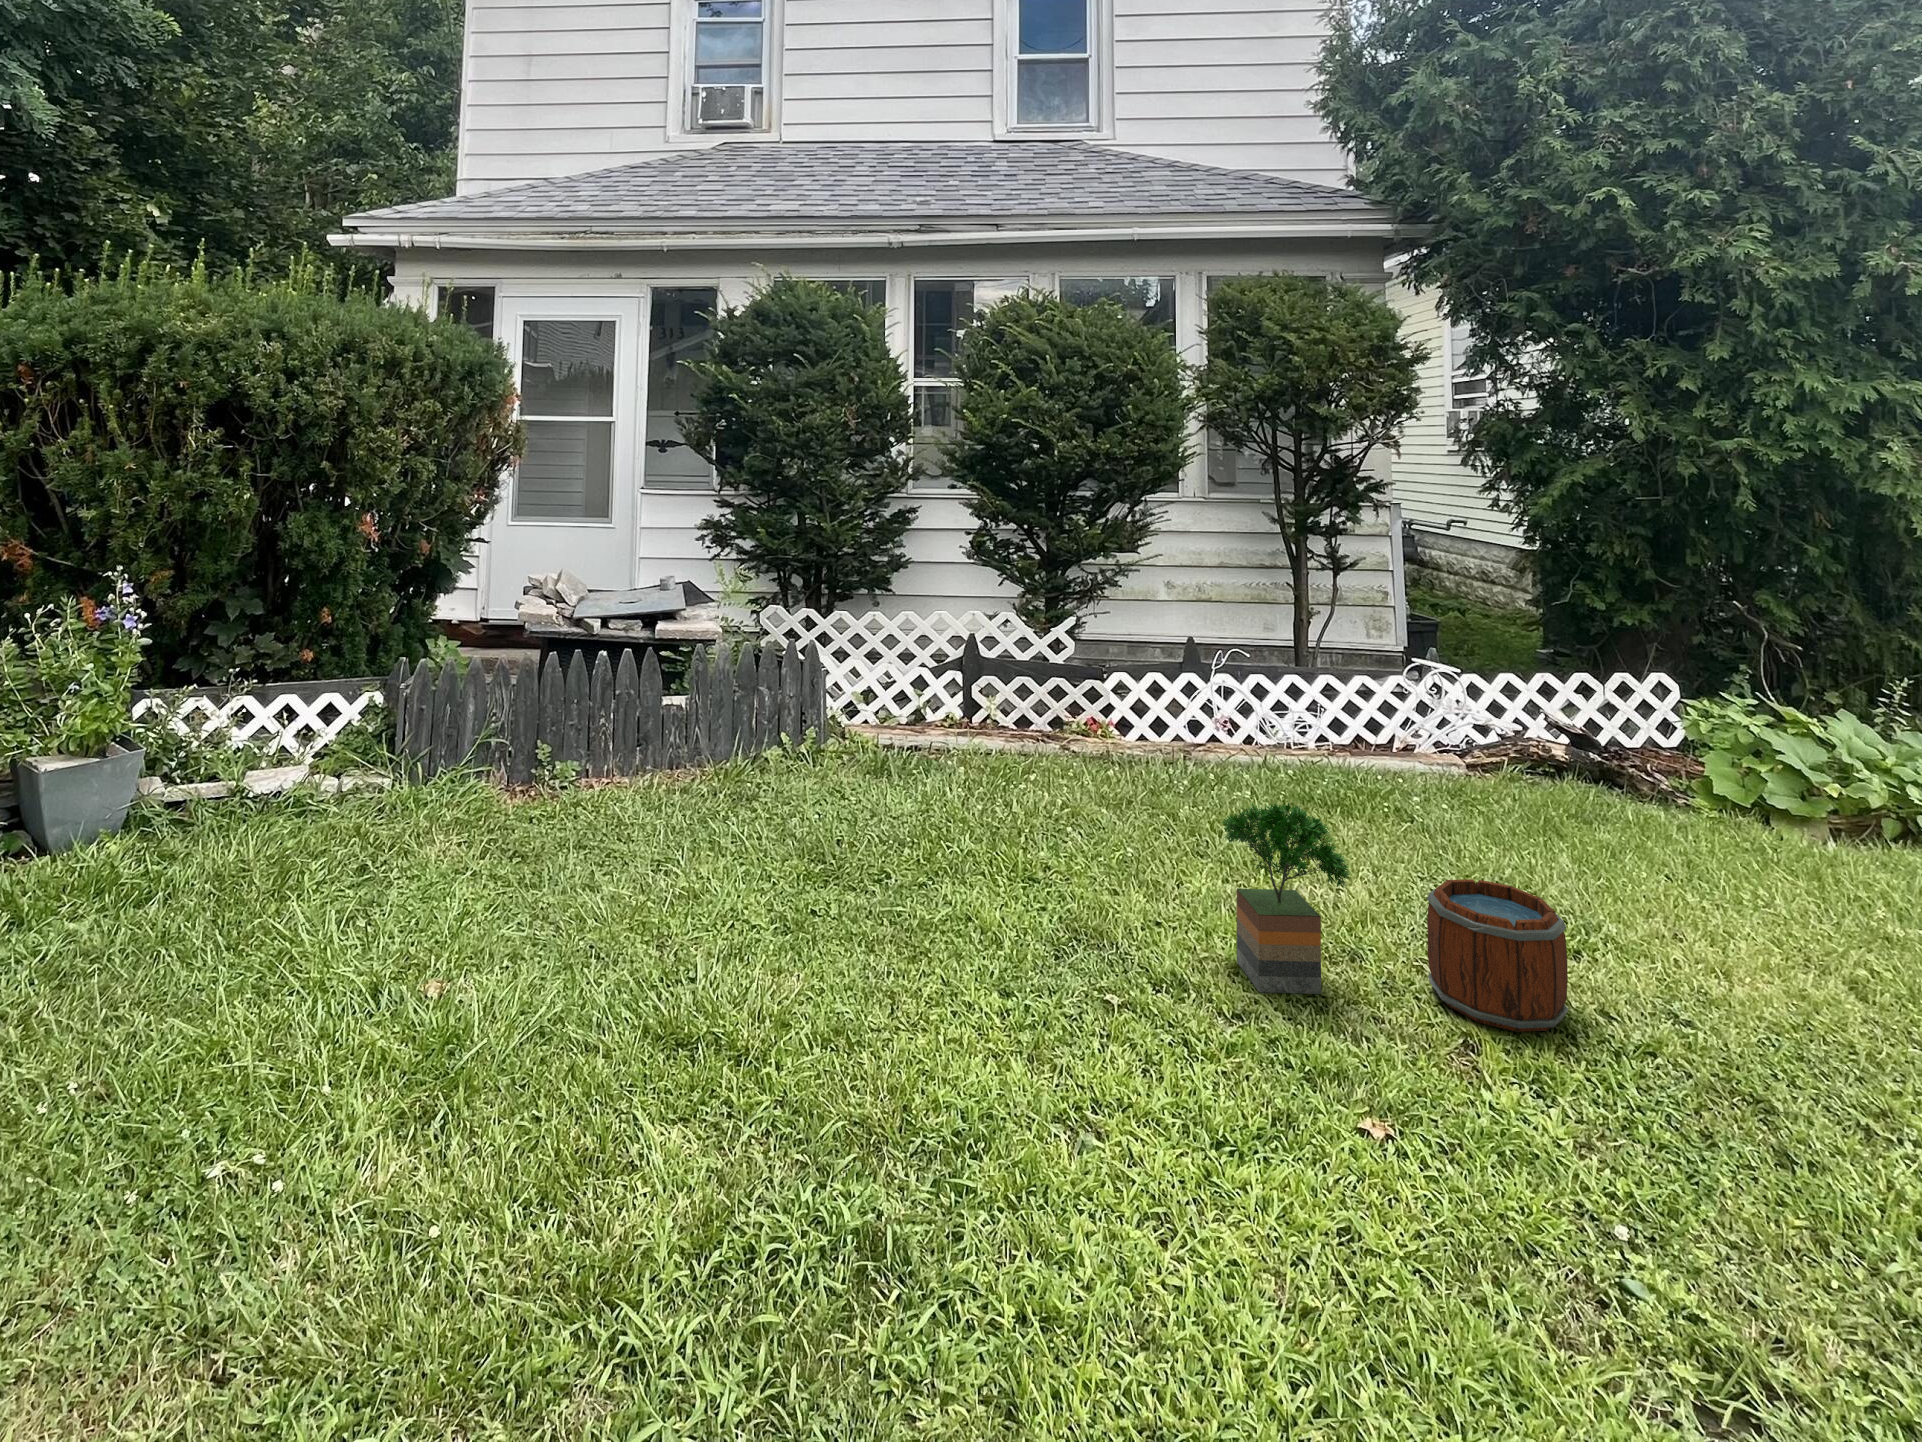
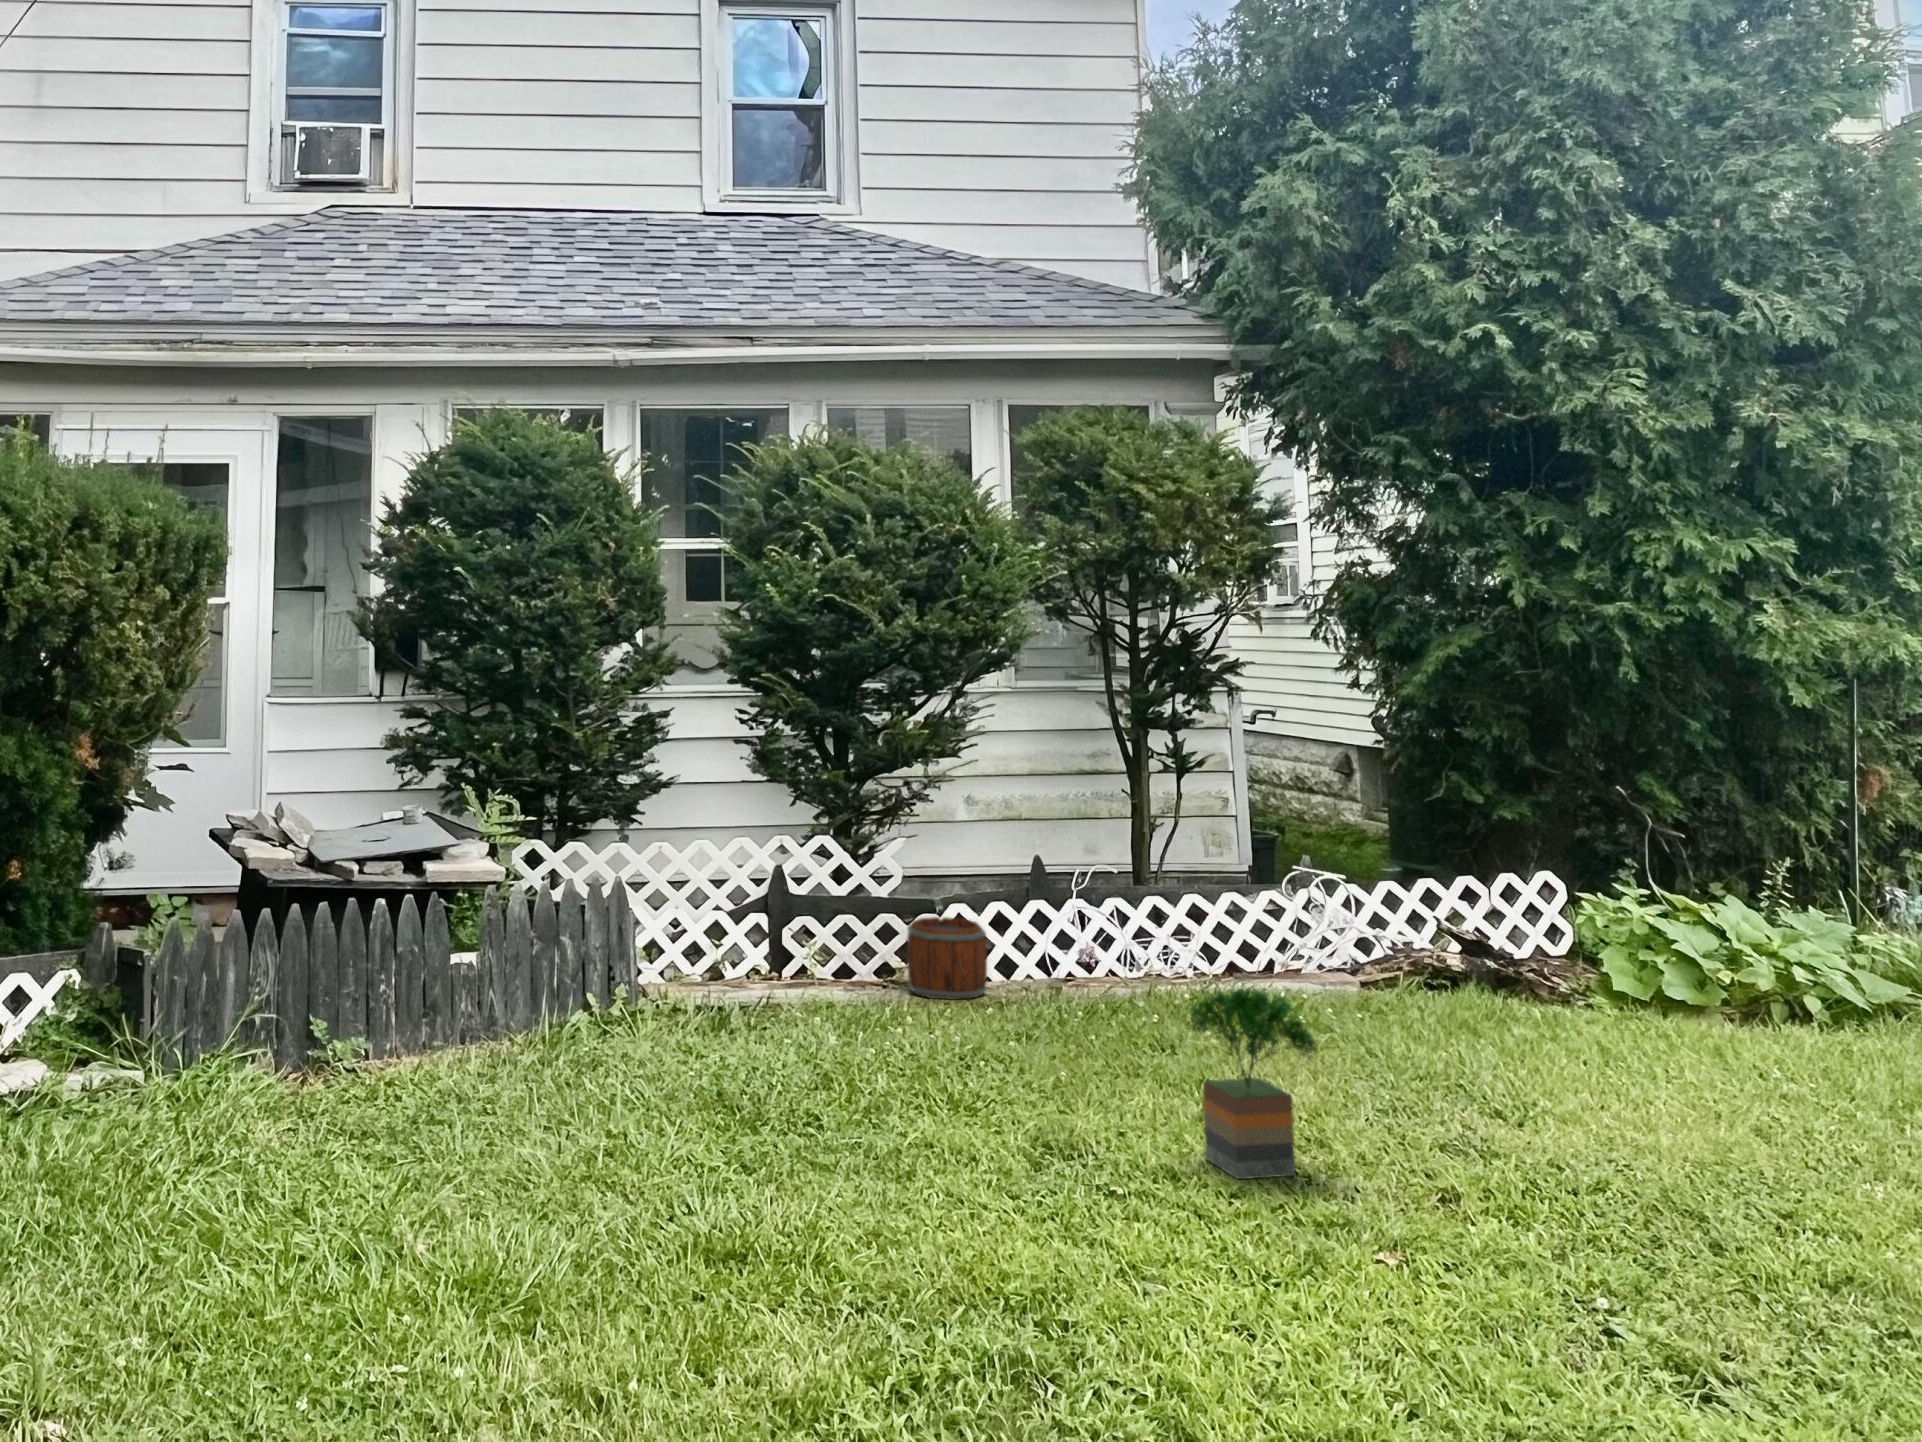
bucket: present [1427,879,1568,1032] -> present [907,917,987,1000]

